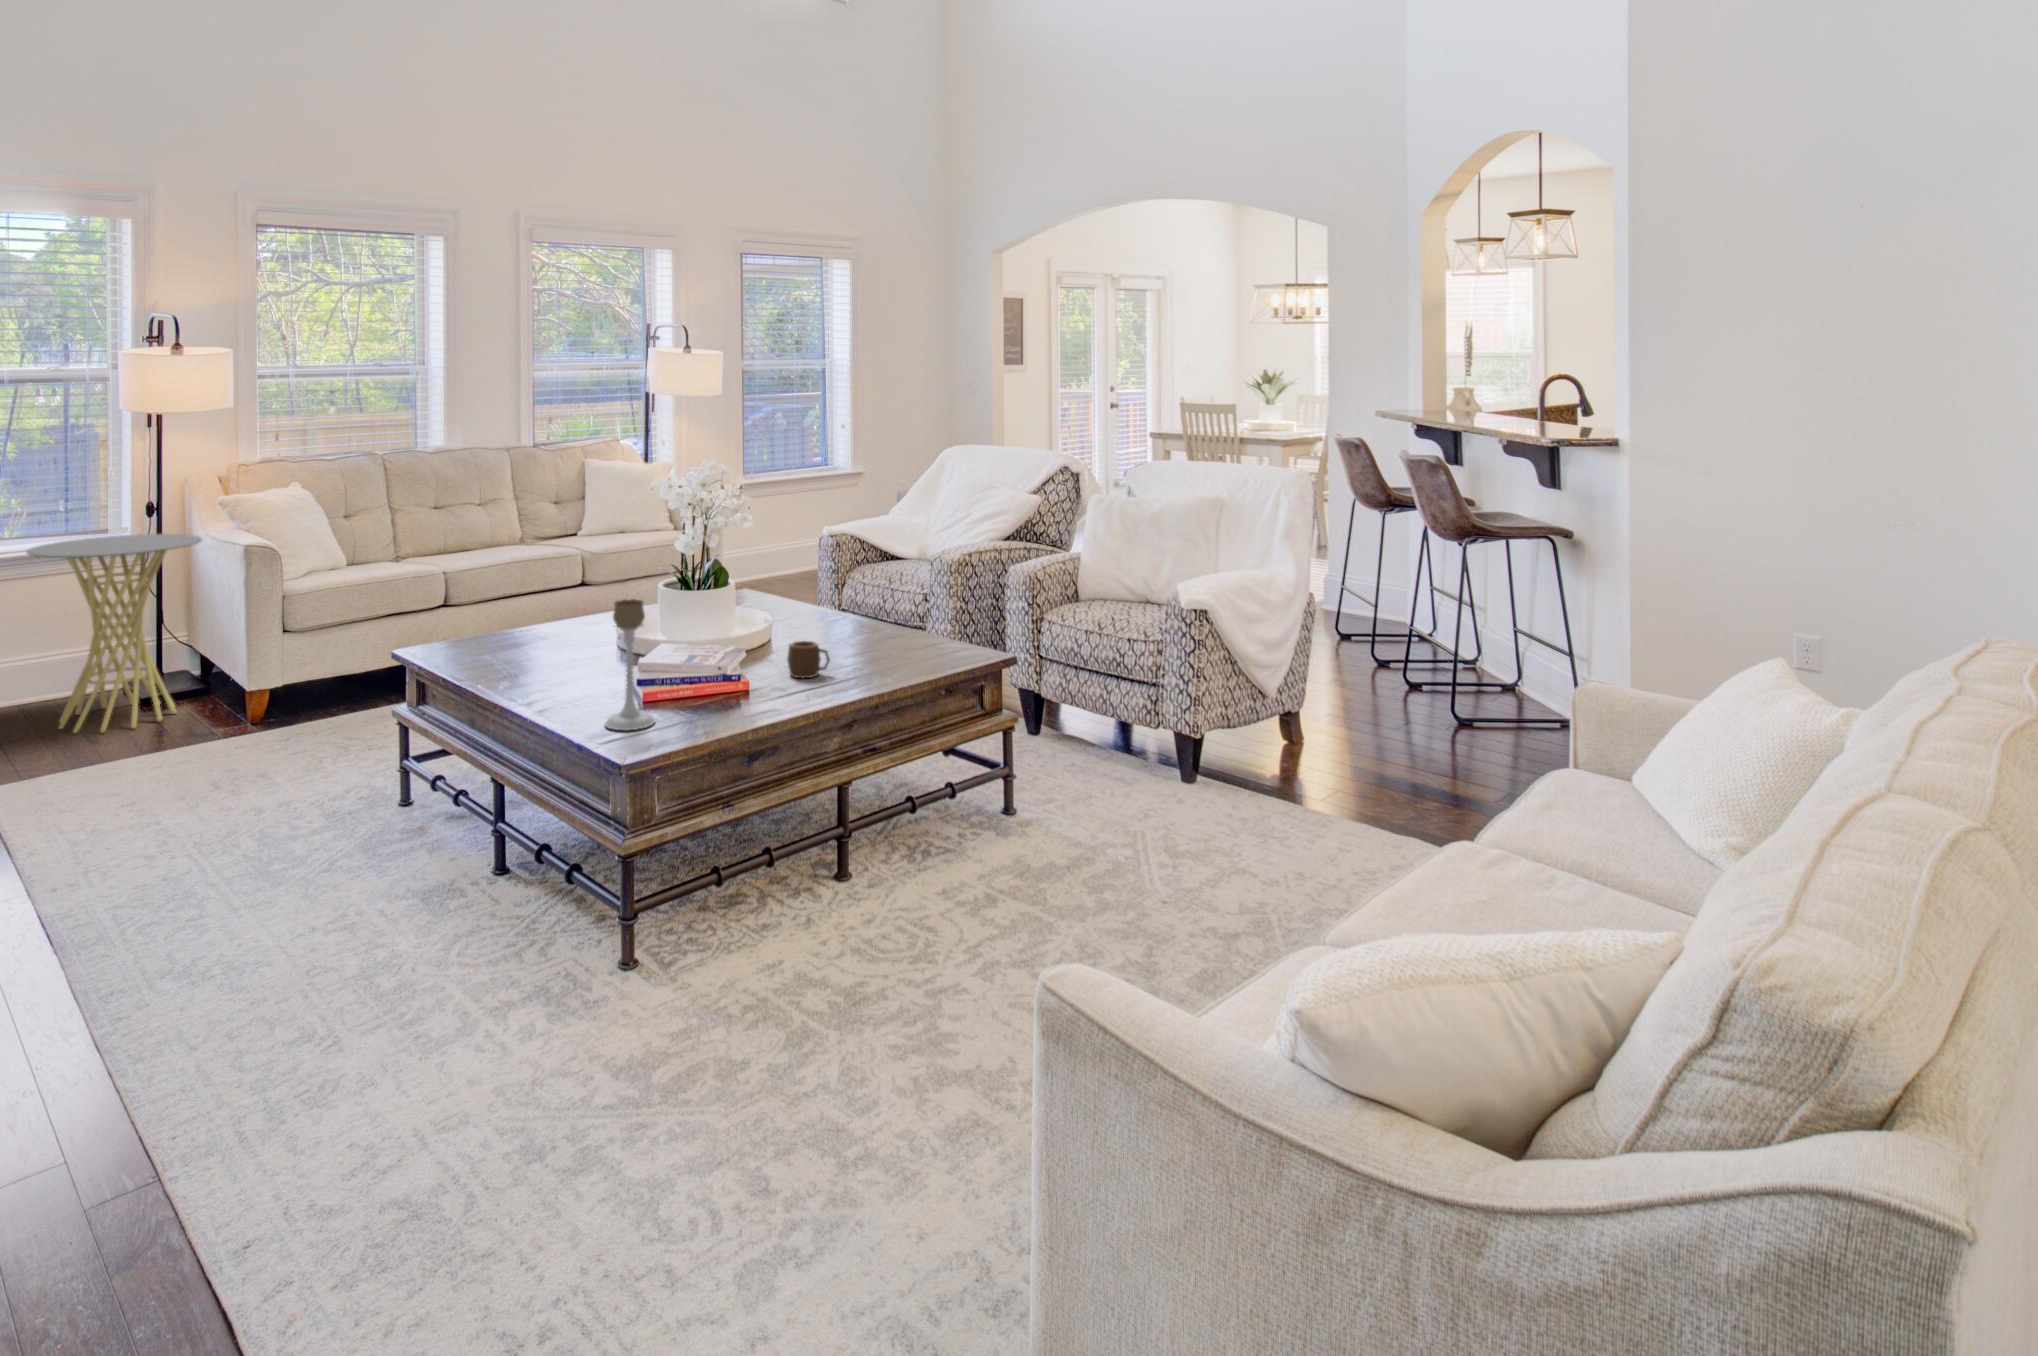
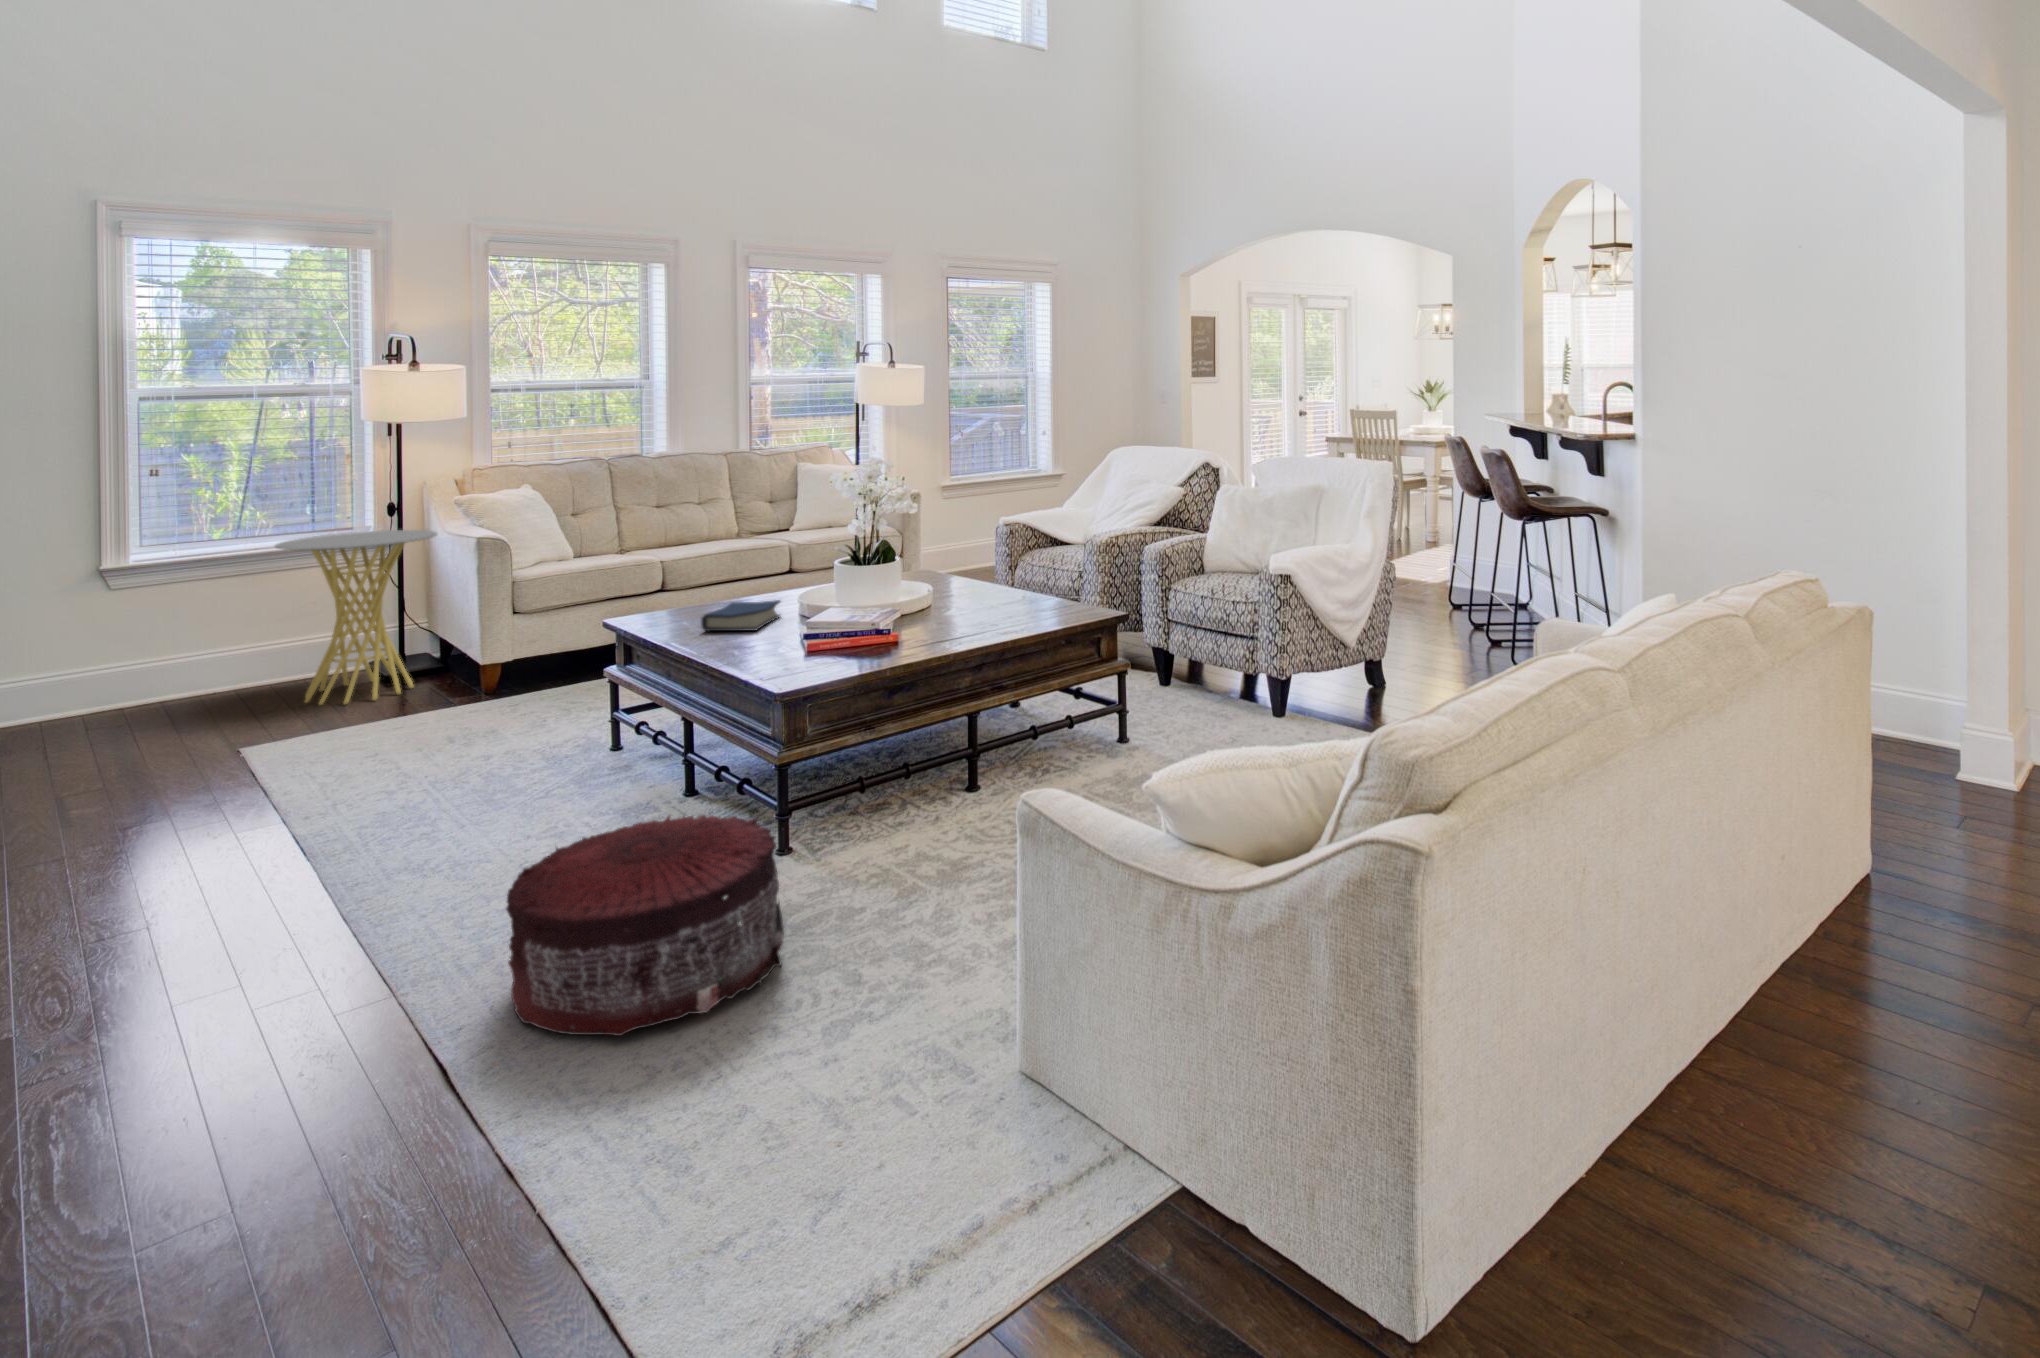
candle holder: present [605,599,655,730] -> none [777,568,819,672]
hardback book: none [505,630,594,669] -> present [701,600,780,631]
mug: present [787,641,830,678] -> none [937,603,972,633]
pouf: none [285,930,644,1278] -> present [506,815,784,1036]

